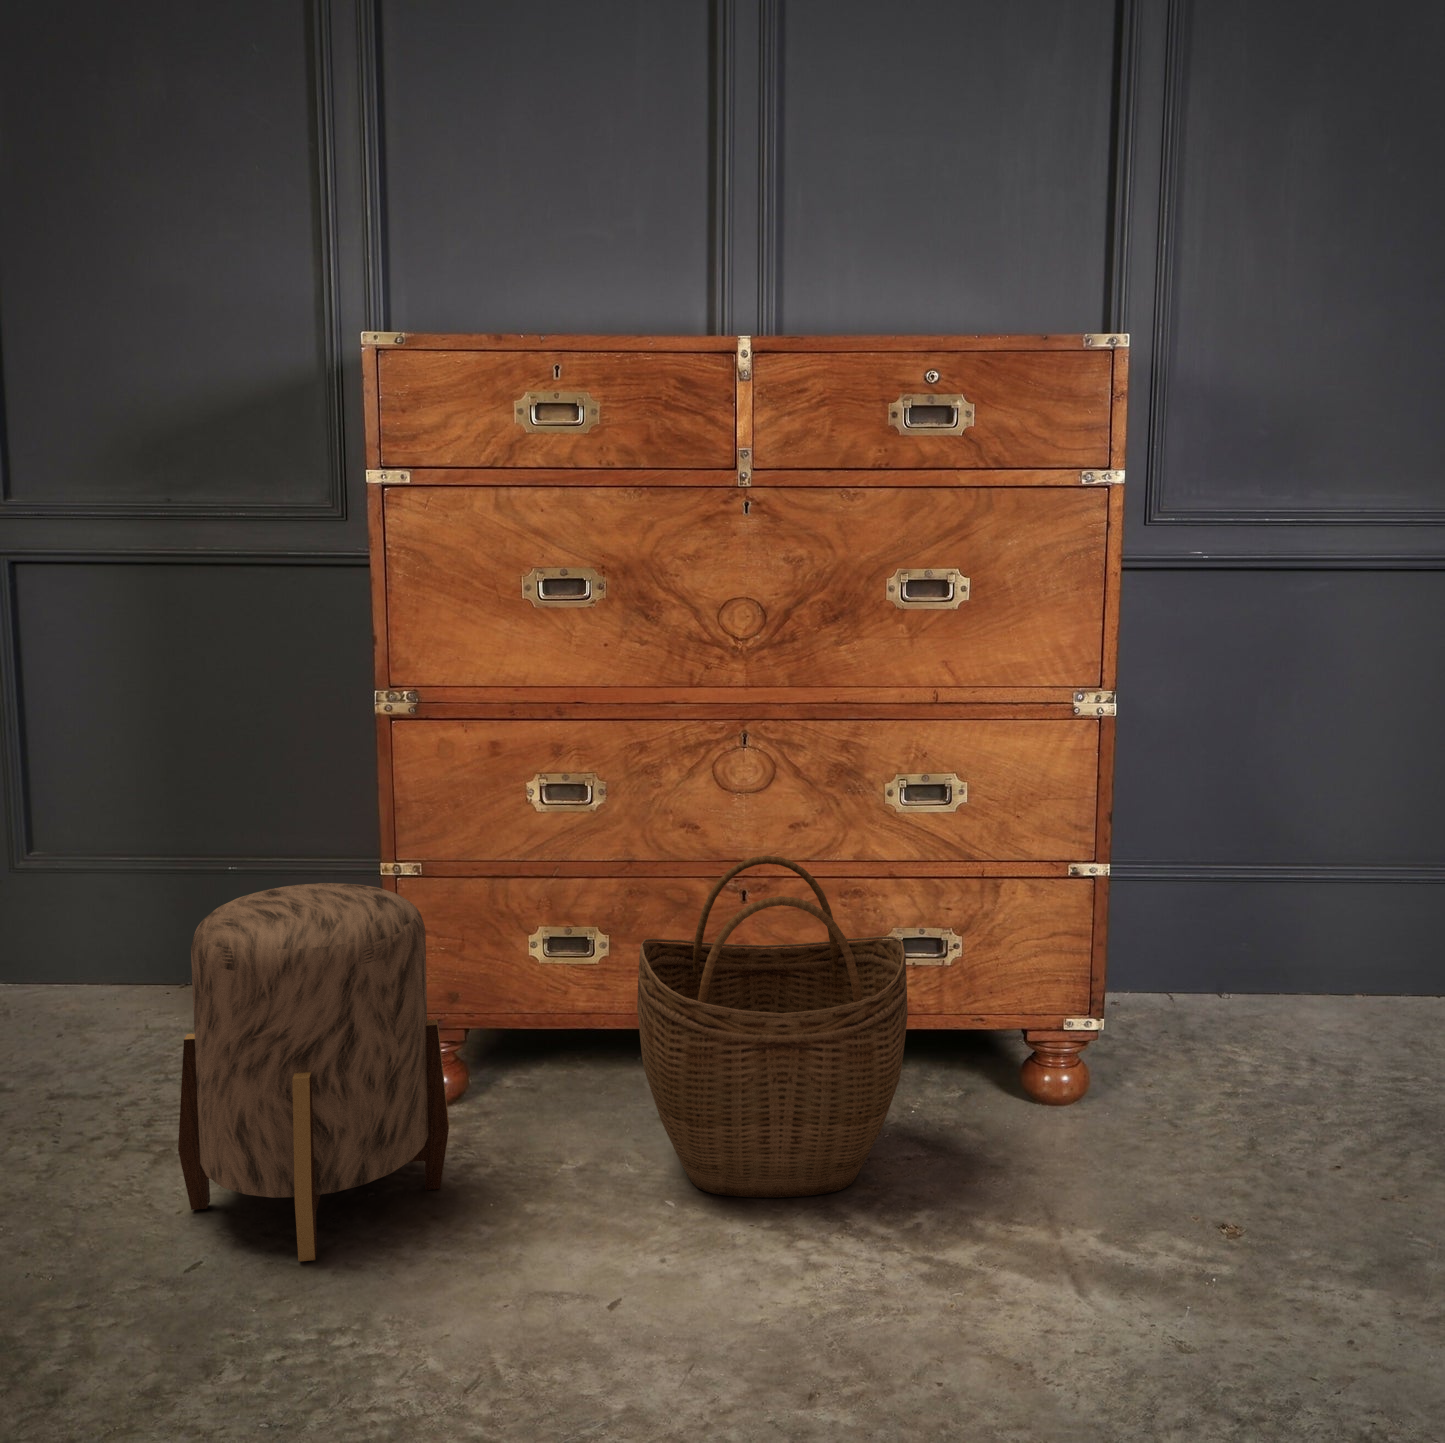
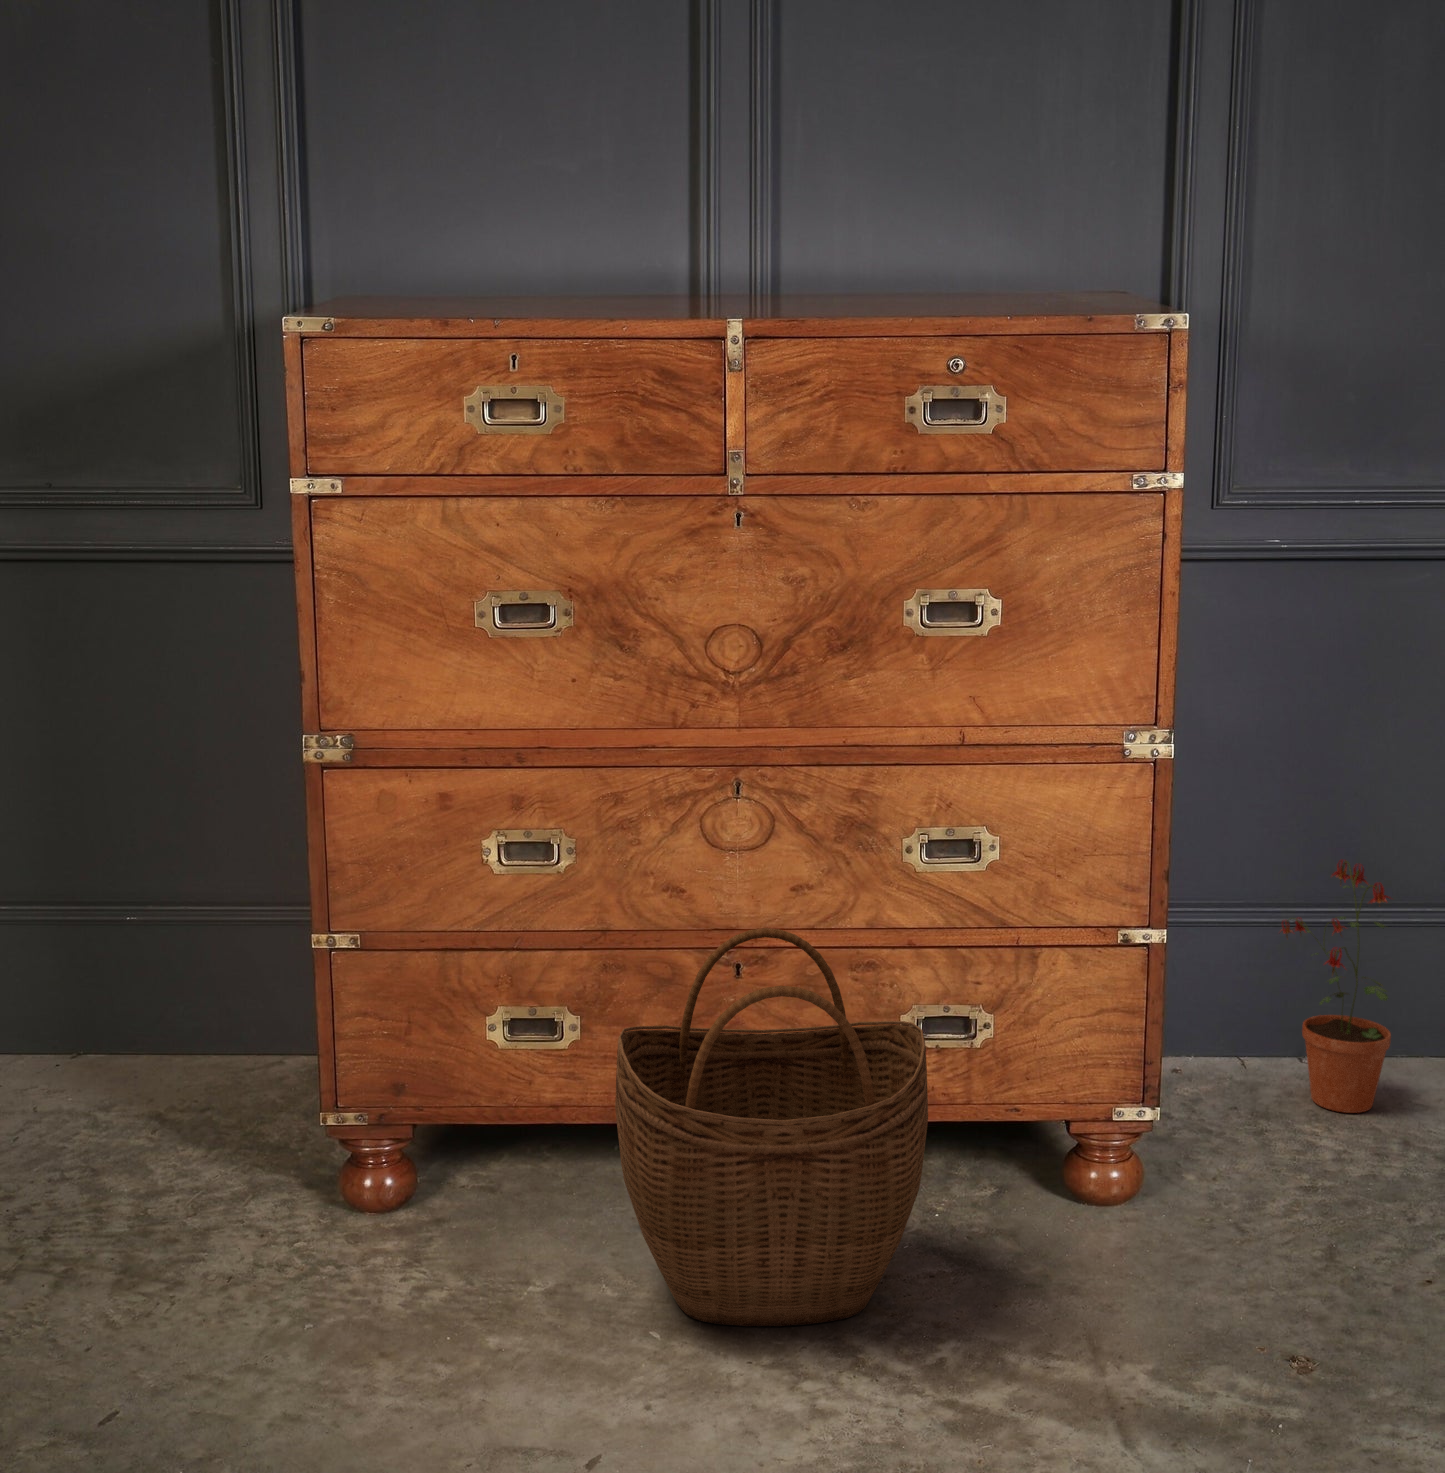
potted plant: none [1201,815,1305,1031] -> present [1281,860,1391,1113]
ottoman: present [178,883,449,1261] -> none [88,969,399,1409]

